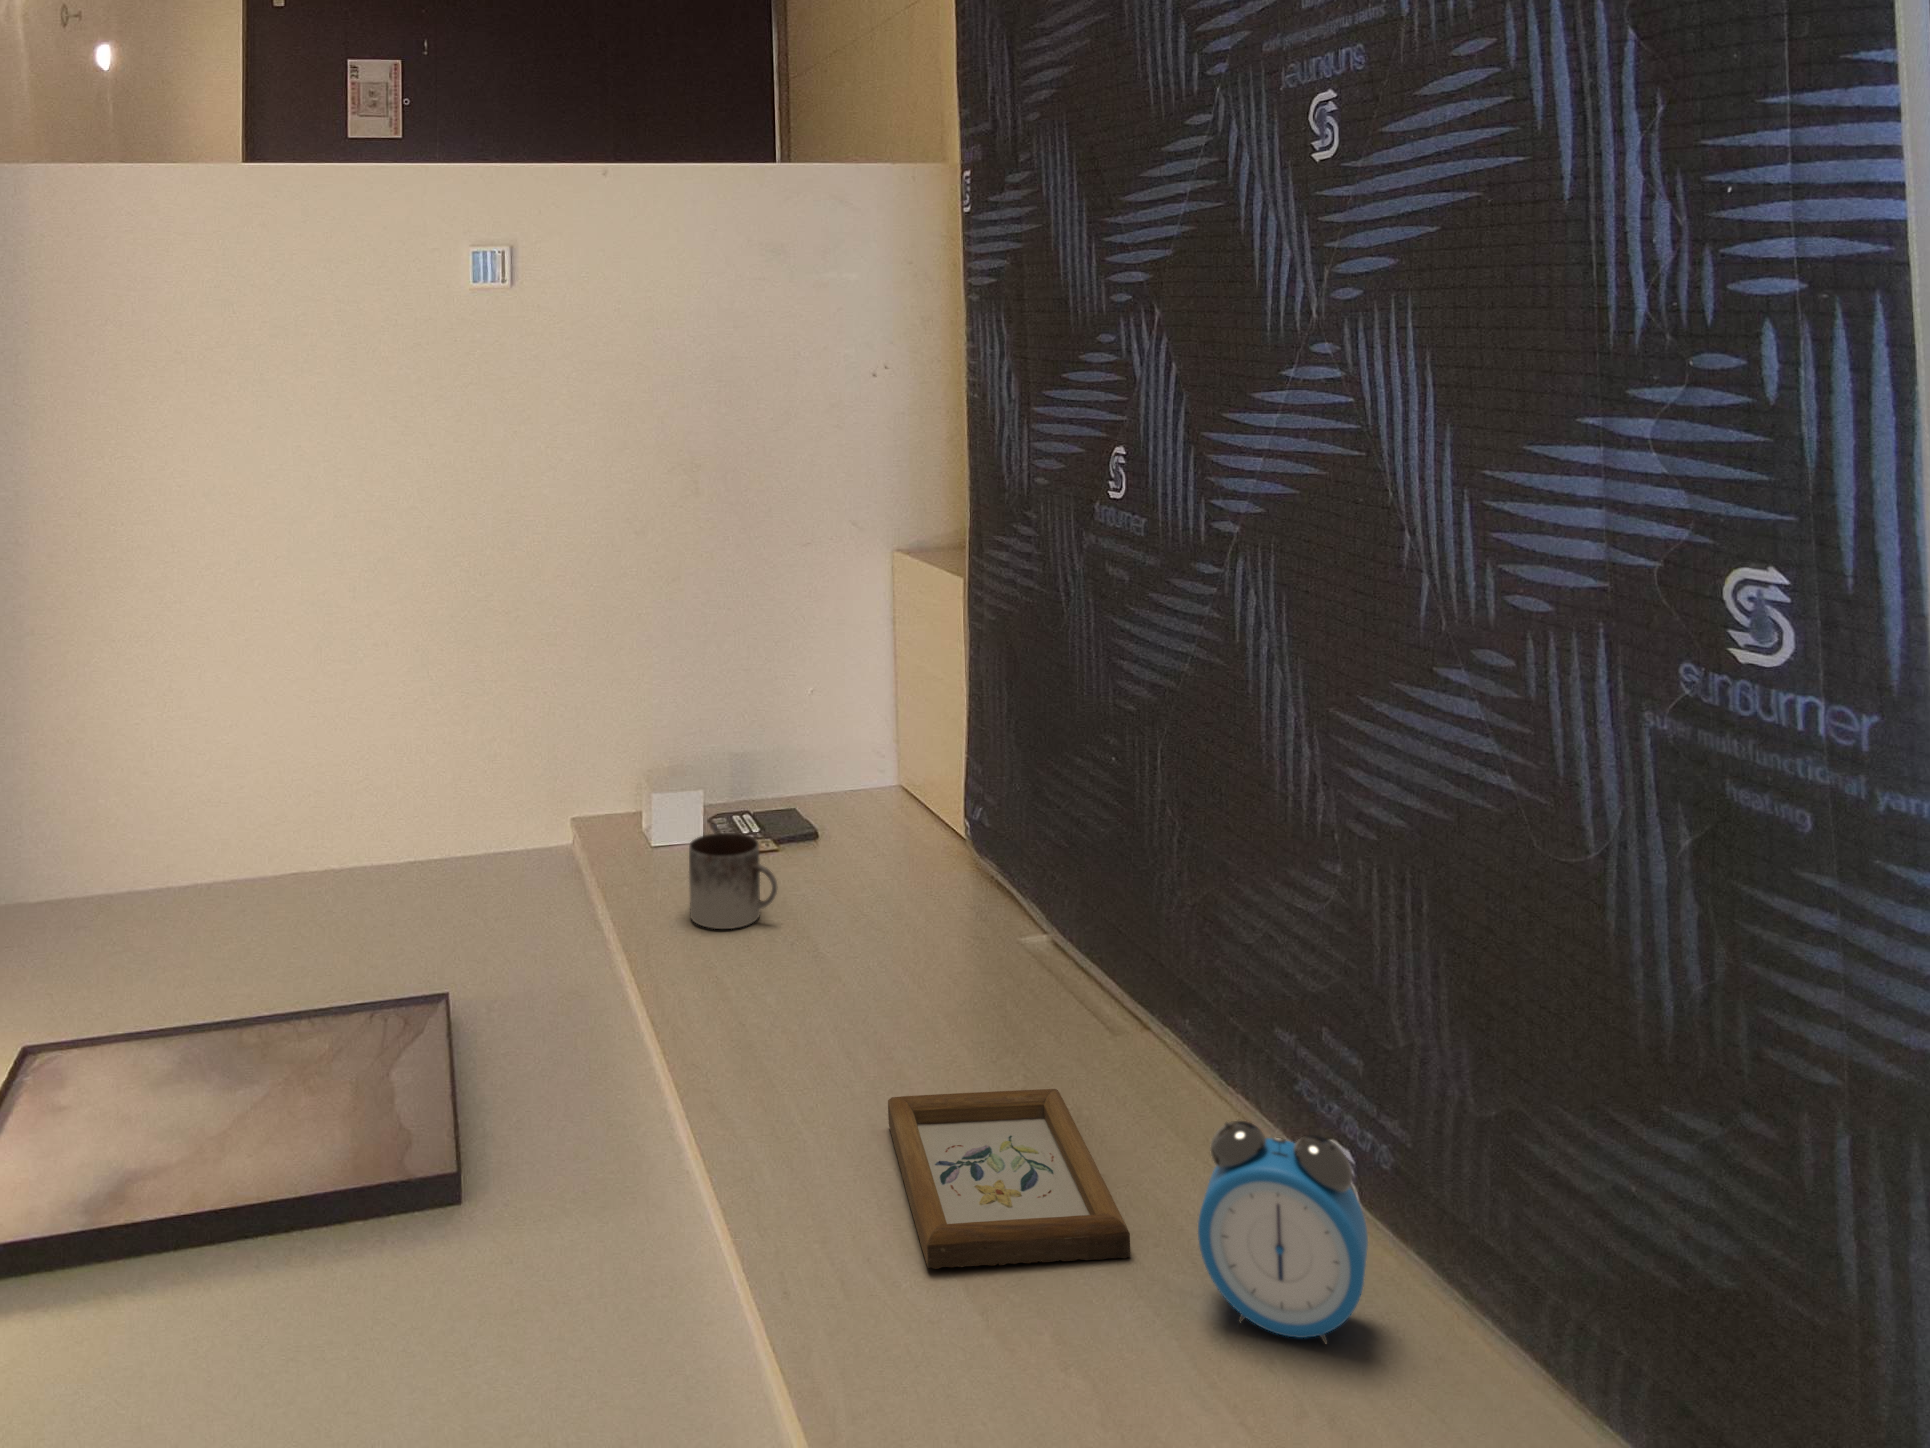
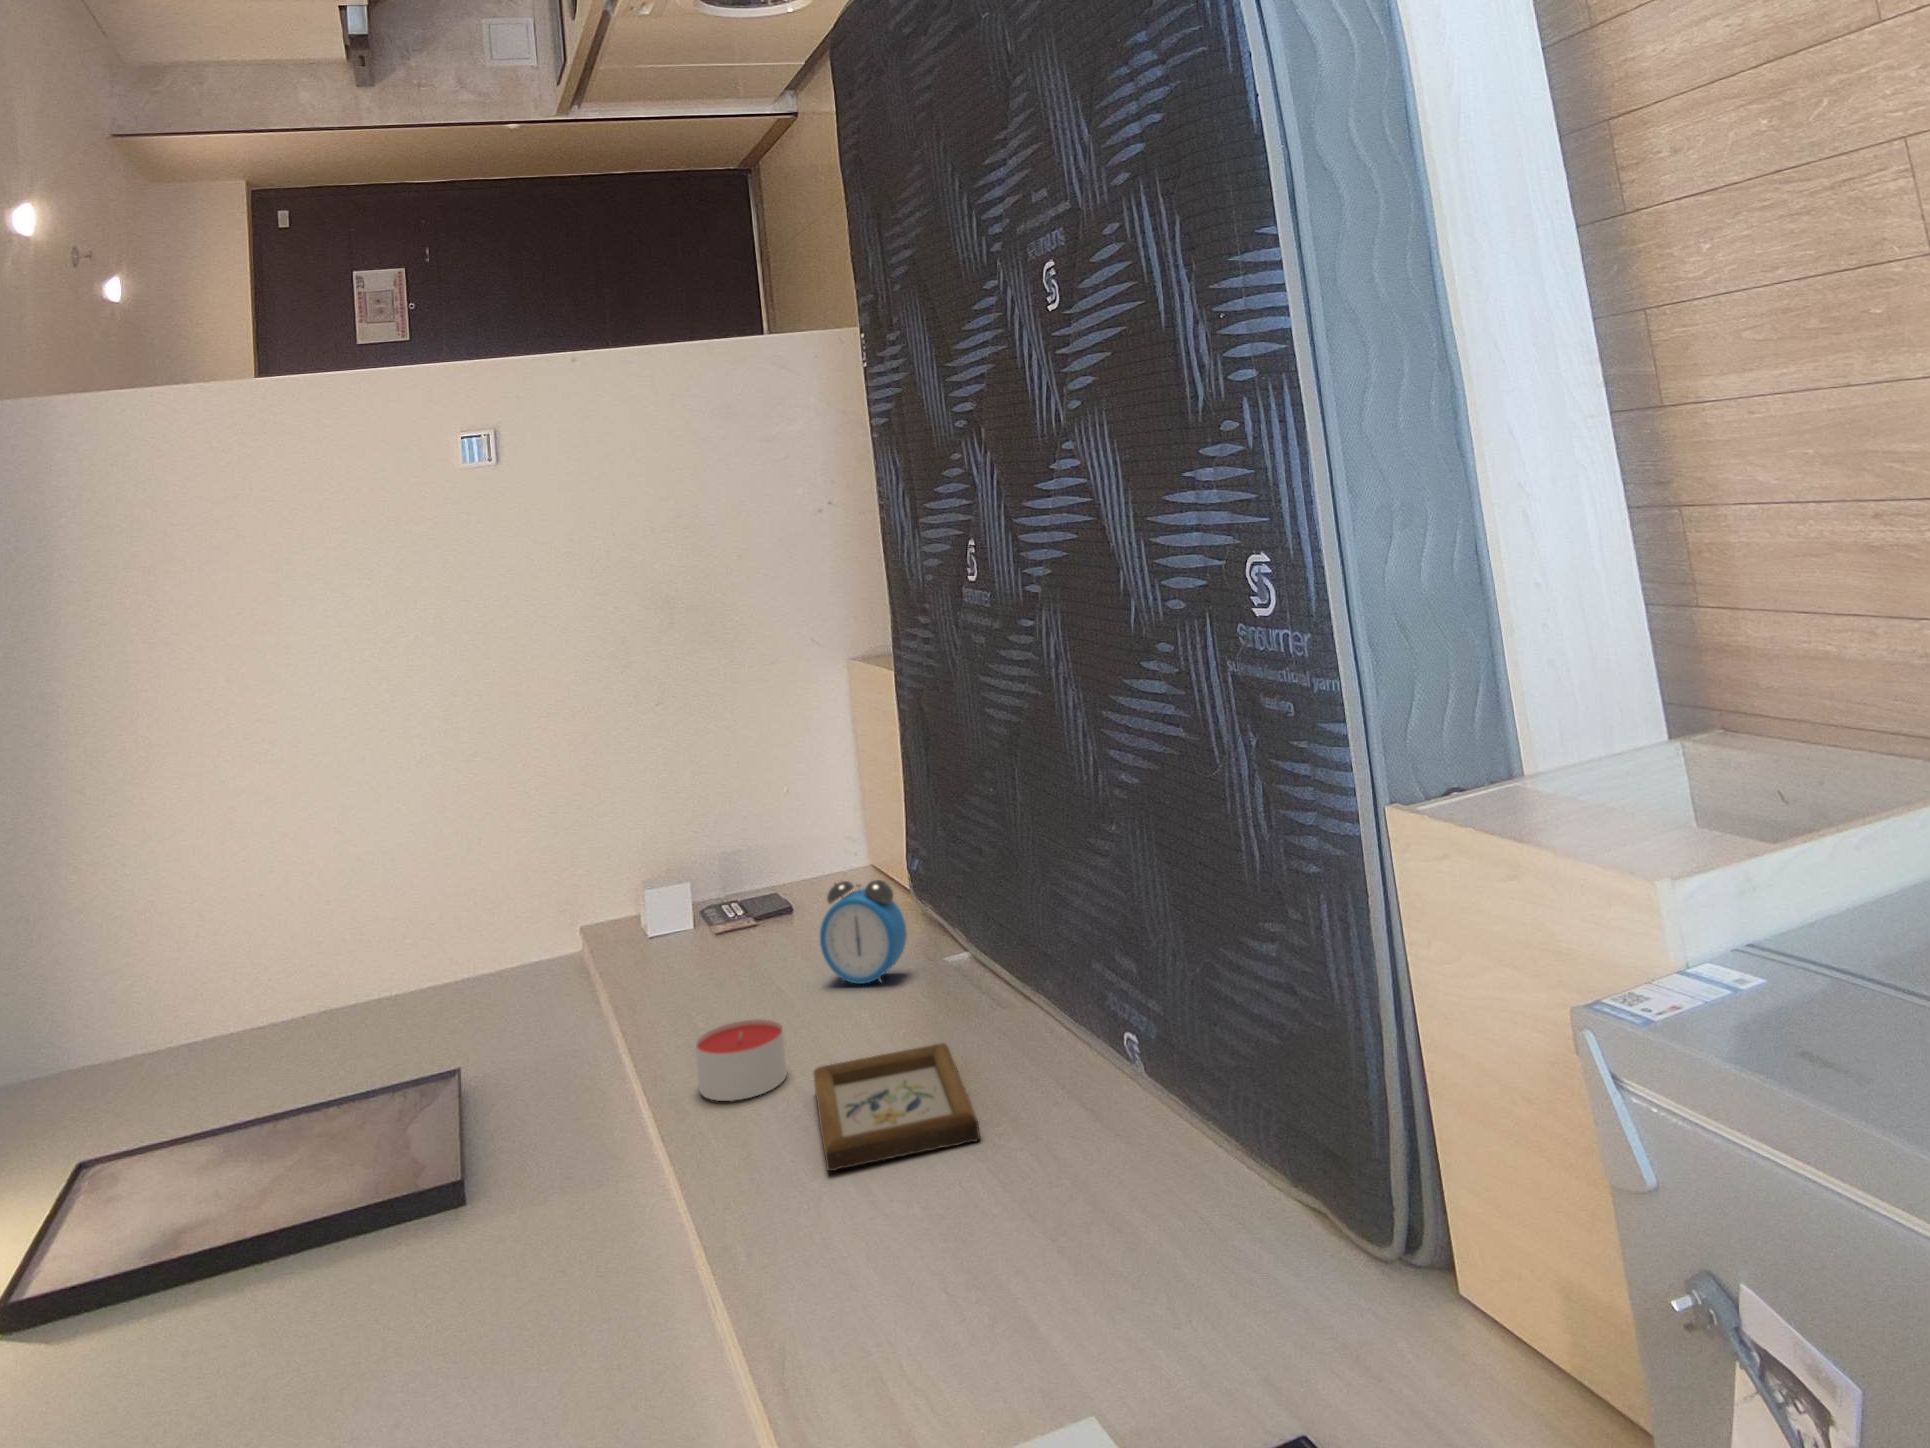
mug: present [689,833,778,929] -> none [671,904,747,985]
candle: none [738,1010,847,1118] -> present [696,1019,787,1101]
alarm clock: present [1198,1121,1368,1344] -> present [820,880,907,984]

